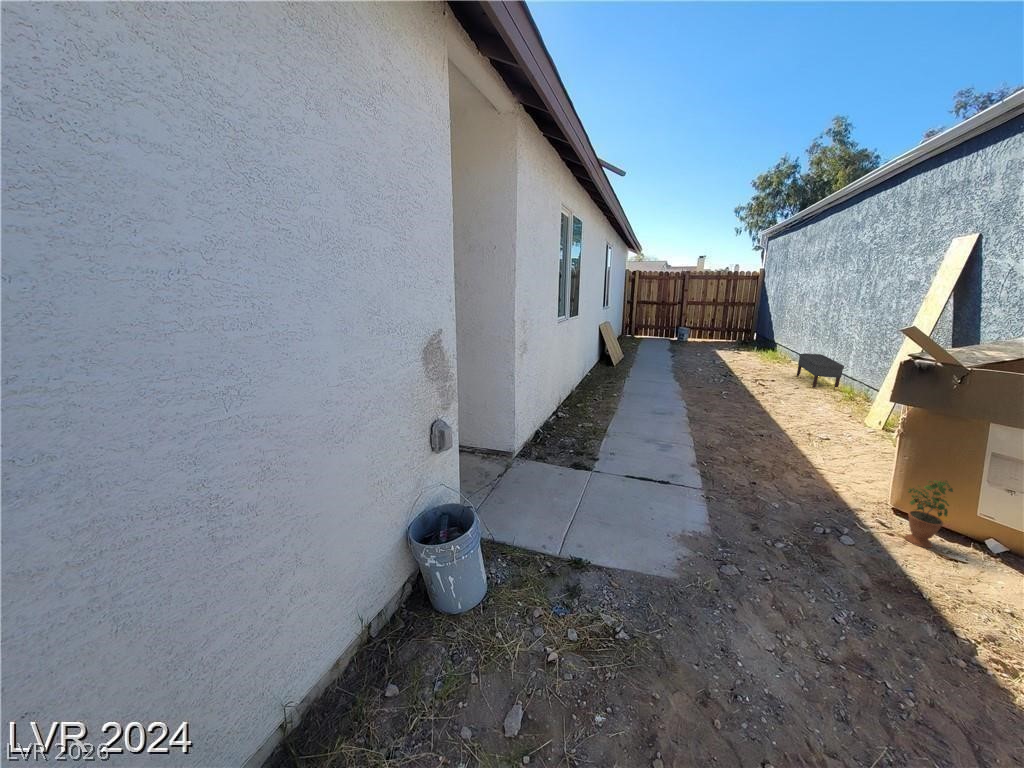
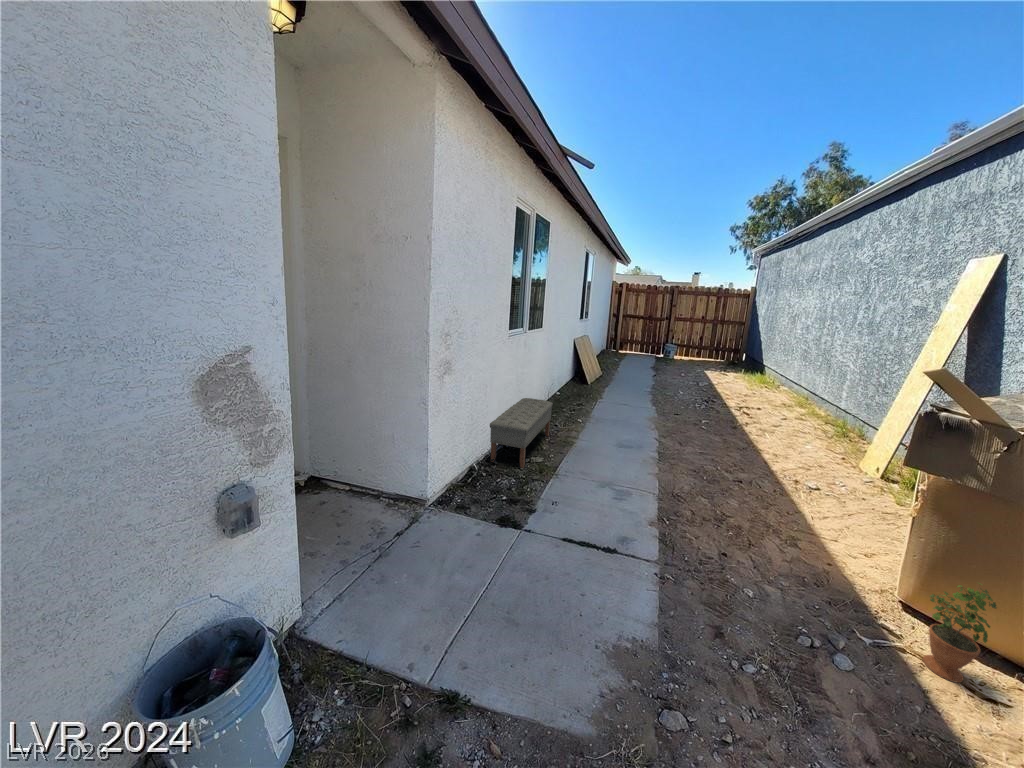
bench: present [797,353,844,388] -> present [490,398,553,468]

